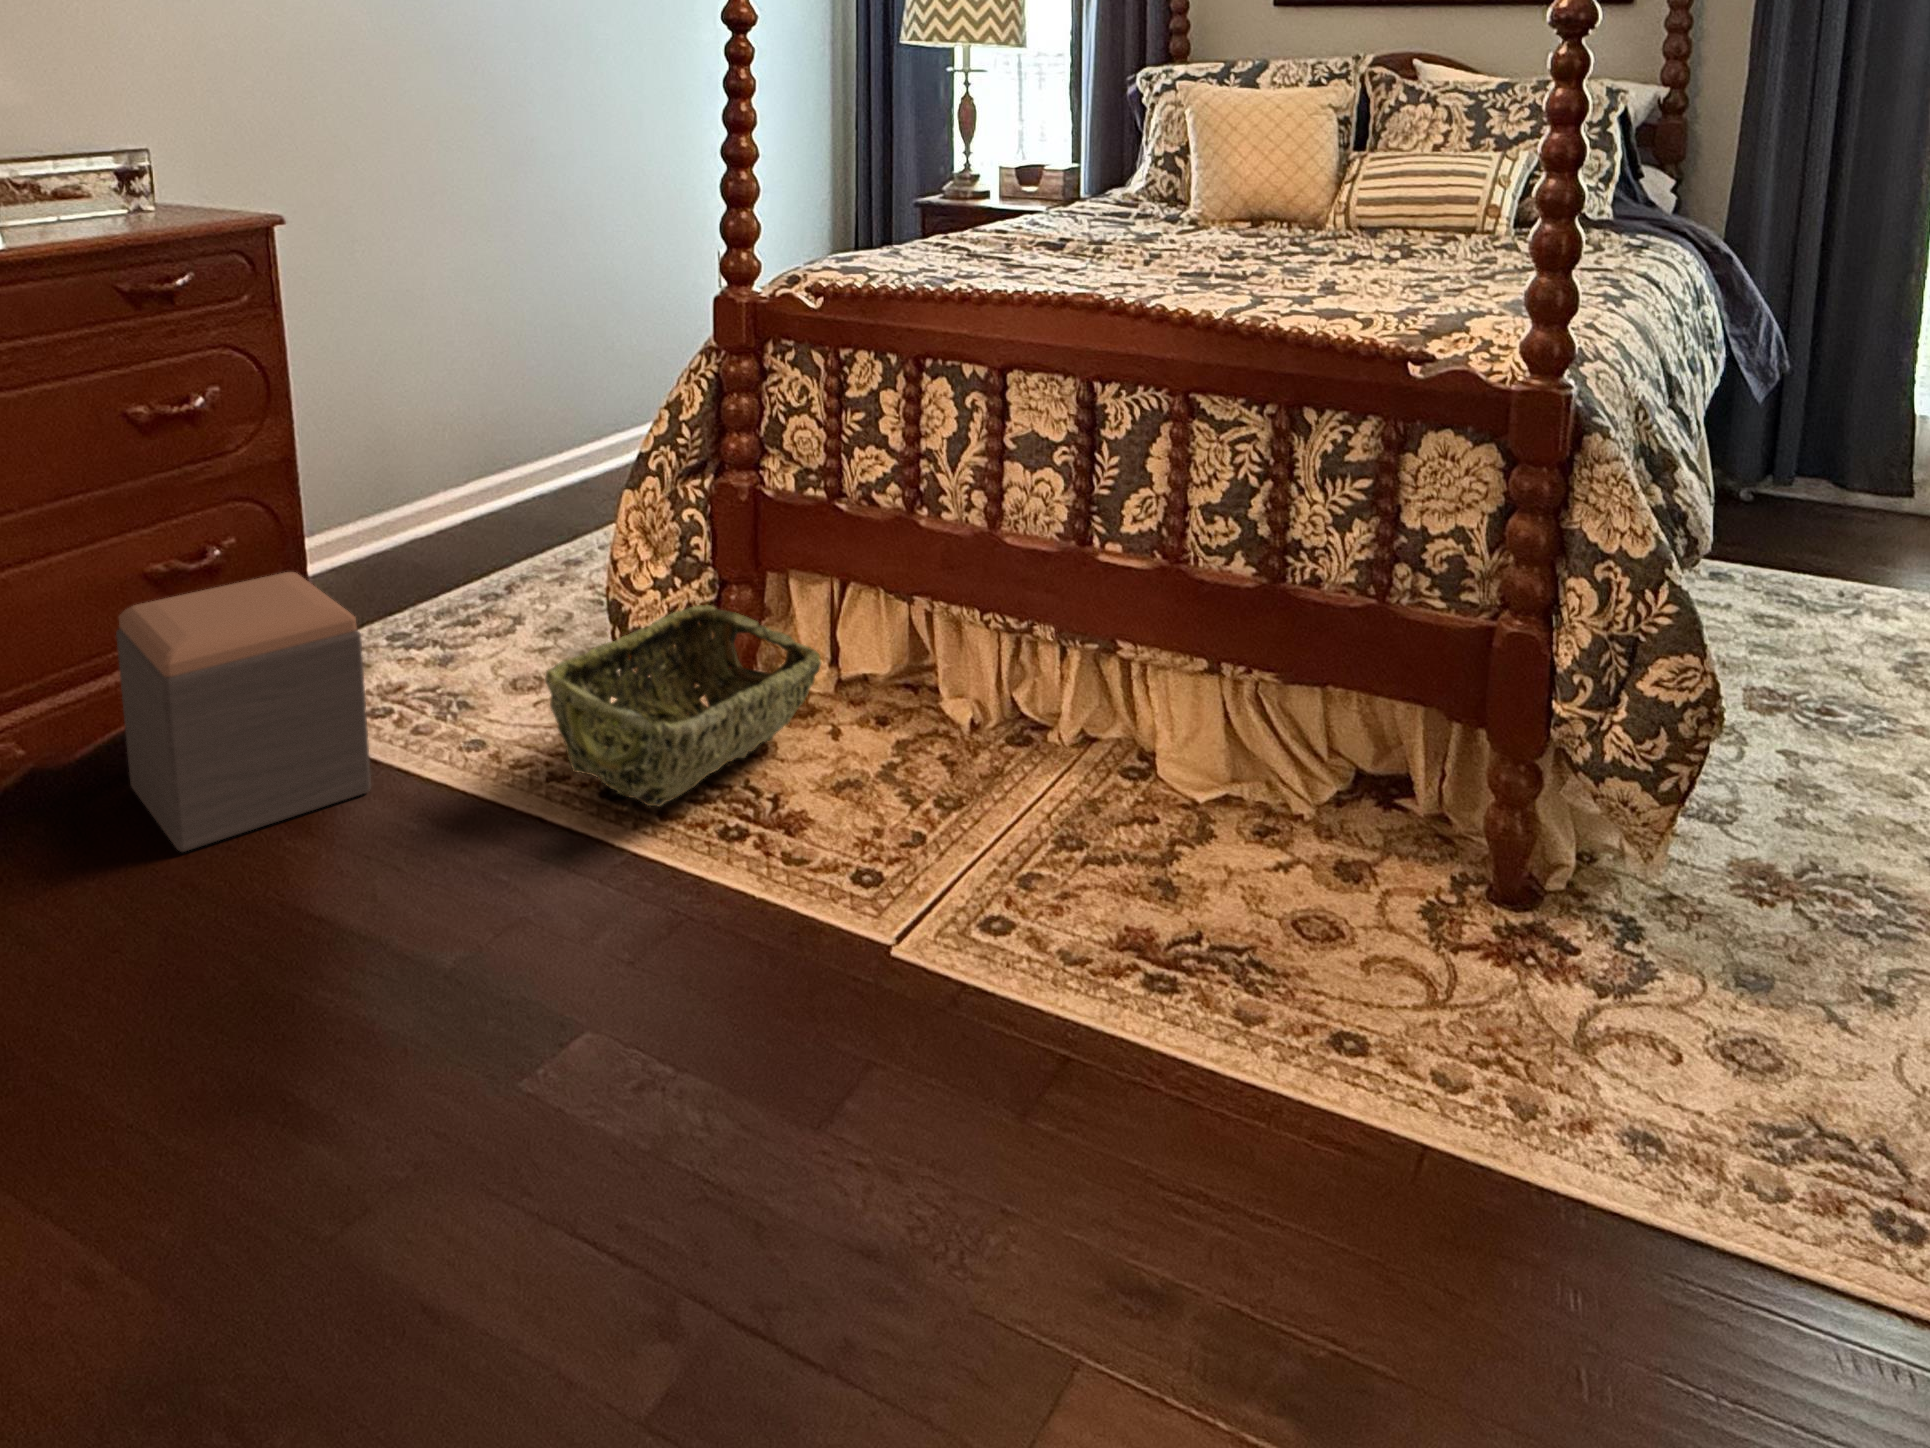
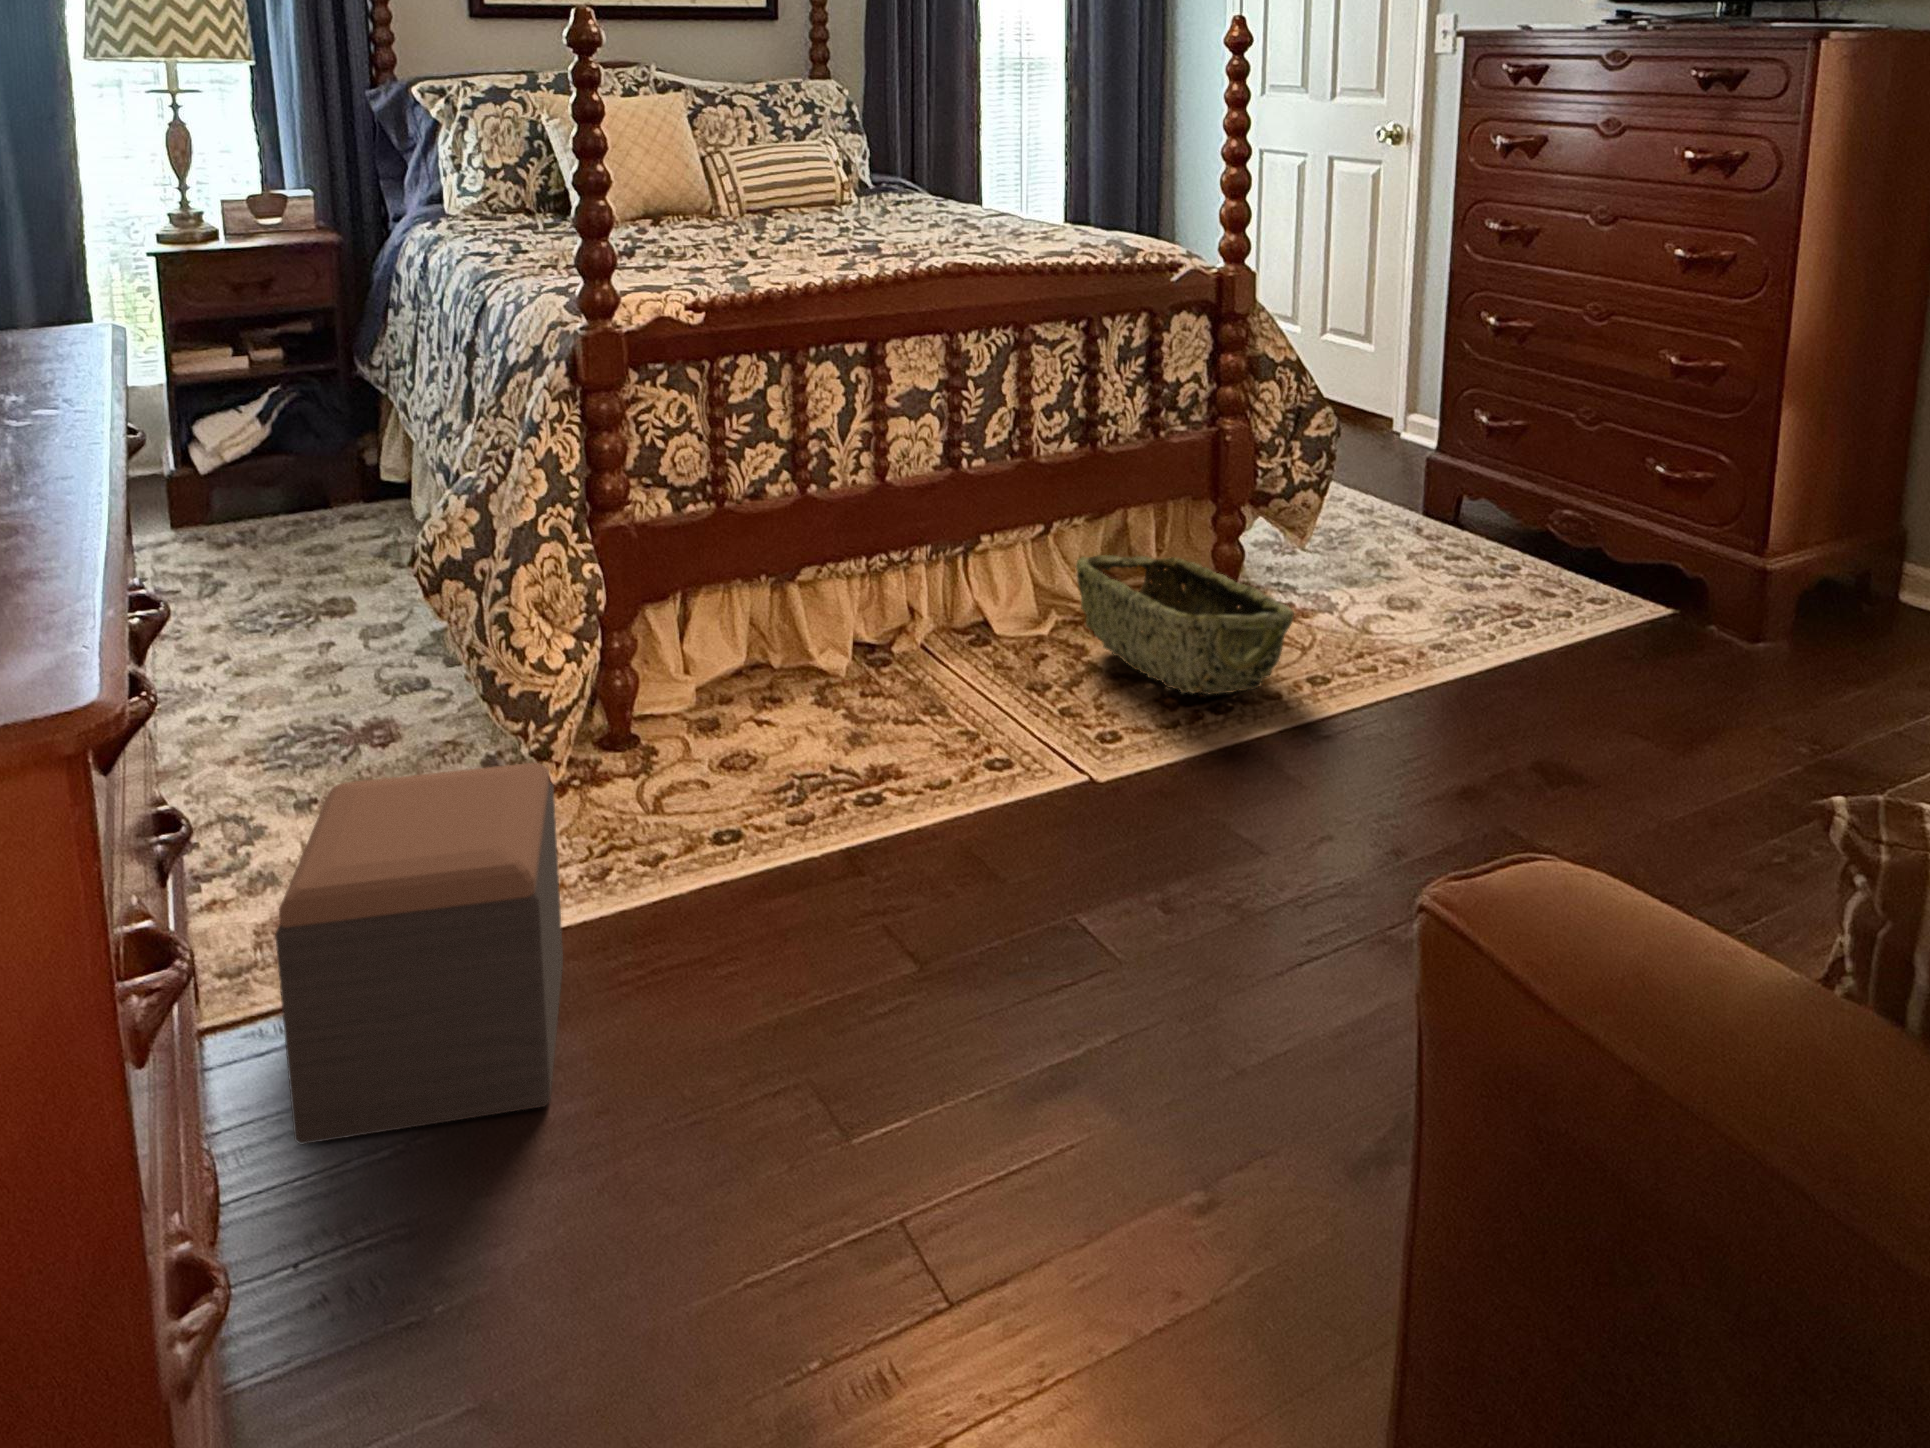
woven basket: present [545,605,821,807] -> present [1076,555,1294,694]

